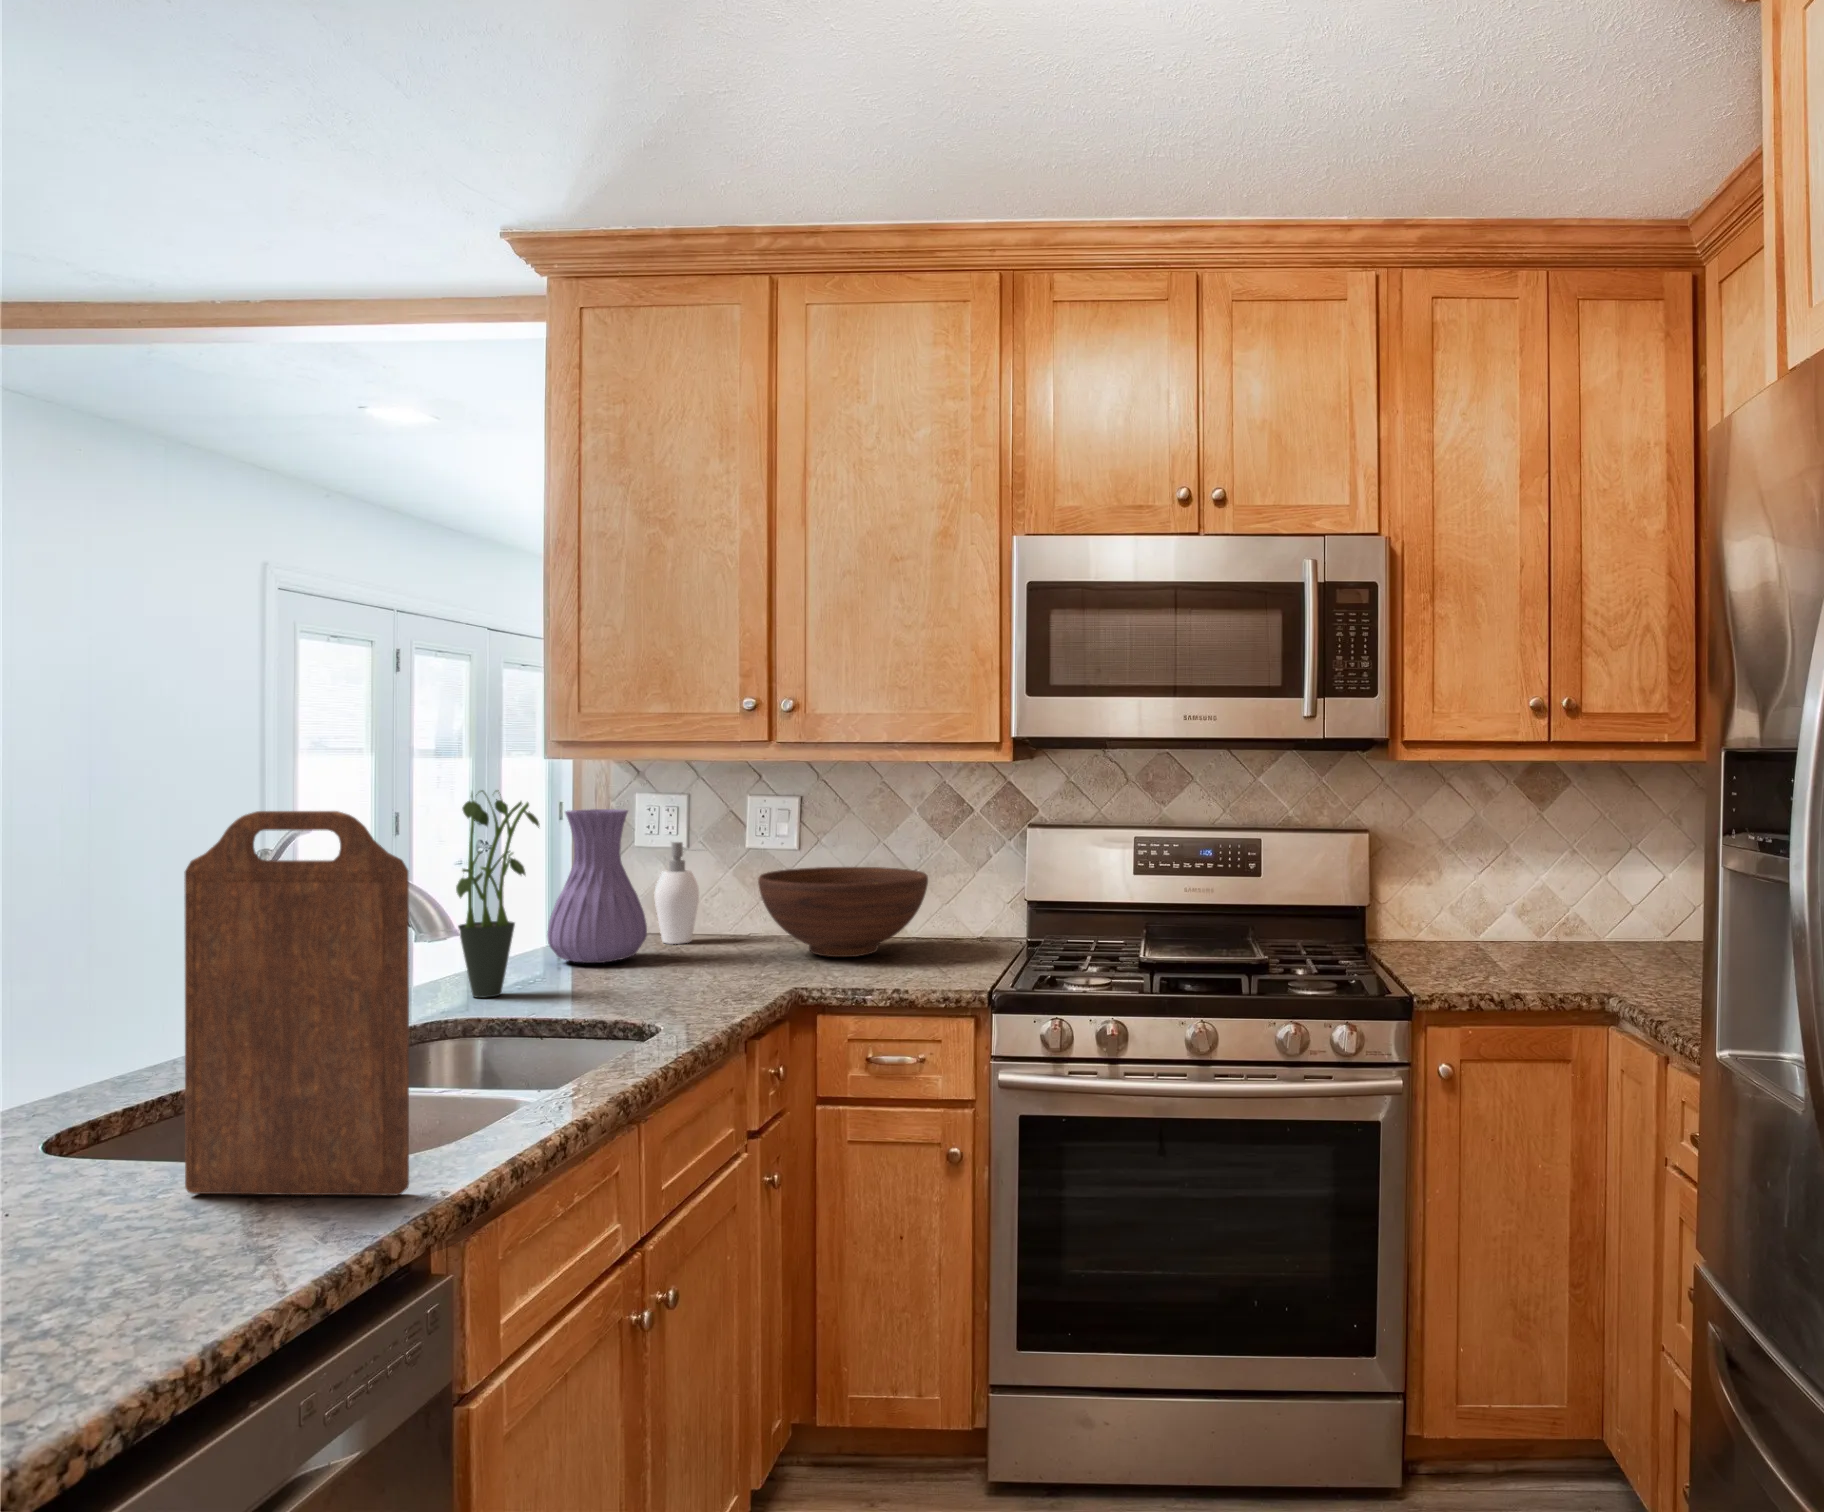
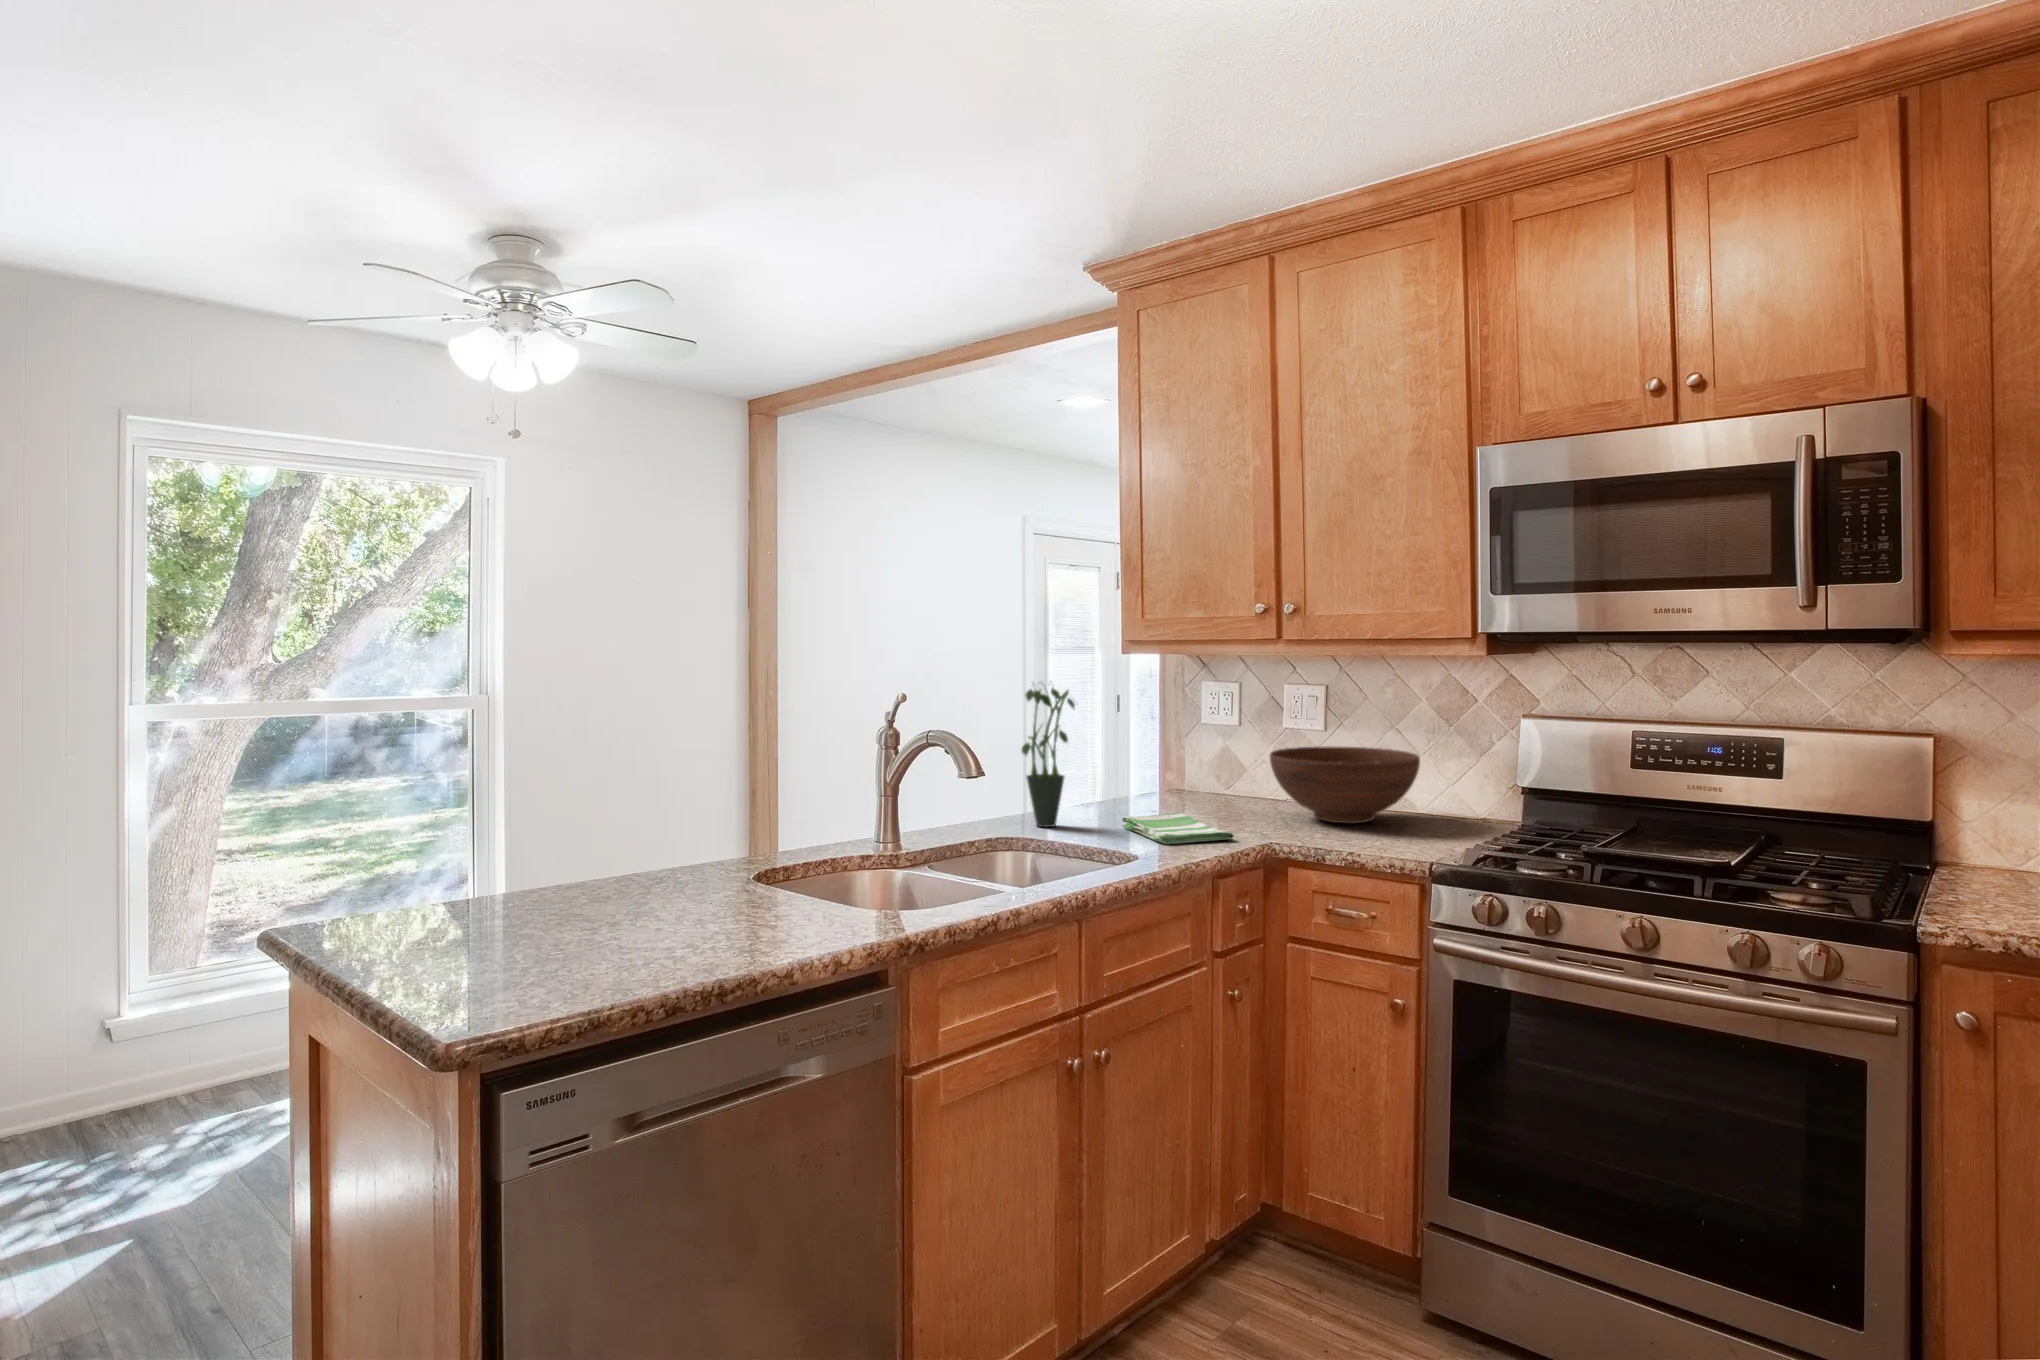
vase: present [547,809,647,963] -> none [1111,694,1185,810]
cutting board: present [184,811,409,1195] -> none [773,704,874,933]
soap dispenser: present [654,842,700,944] -> none [1206,720,1244,801]
dish towel: none [595,961,756,1002] -> present [1122,813,1234,844]

